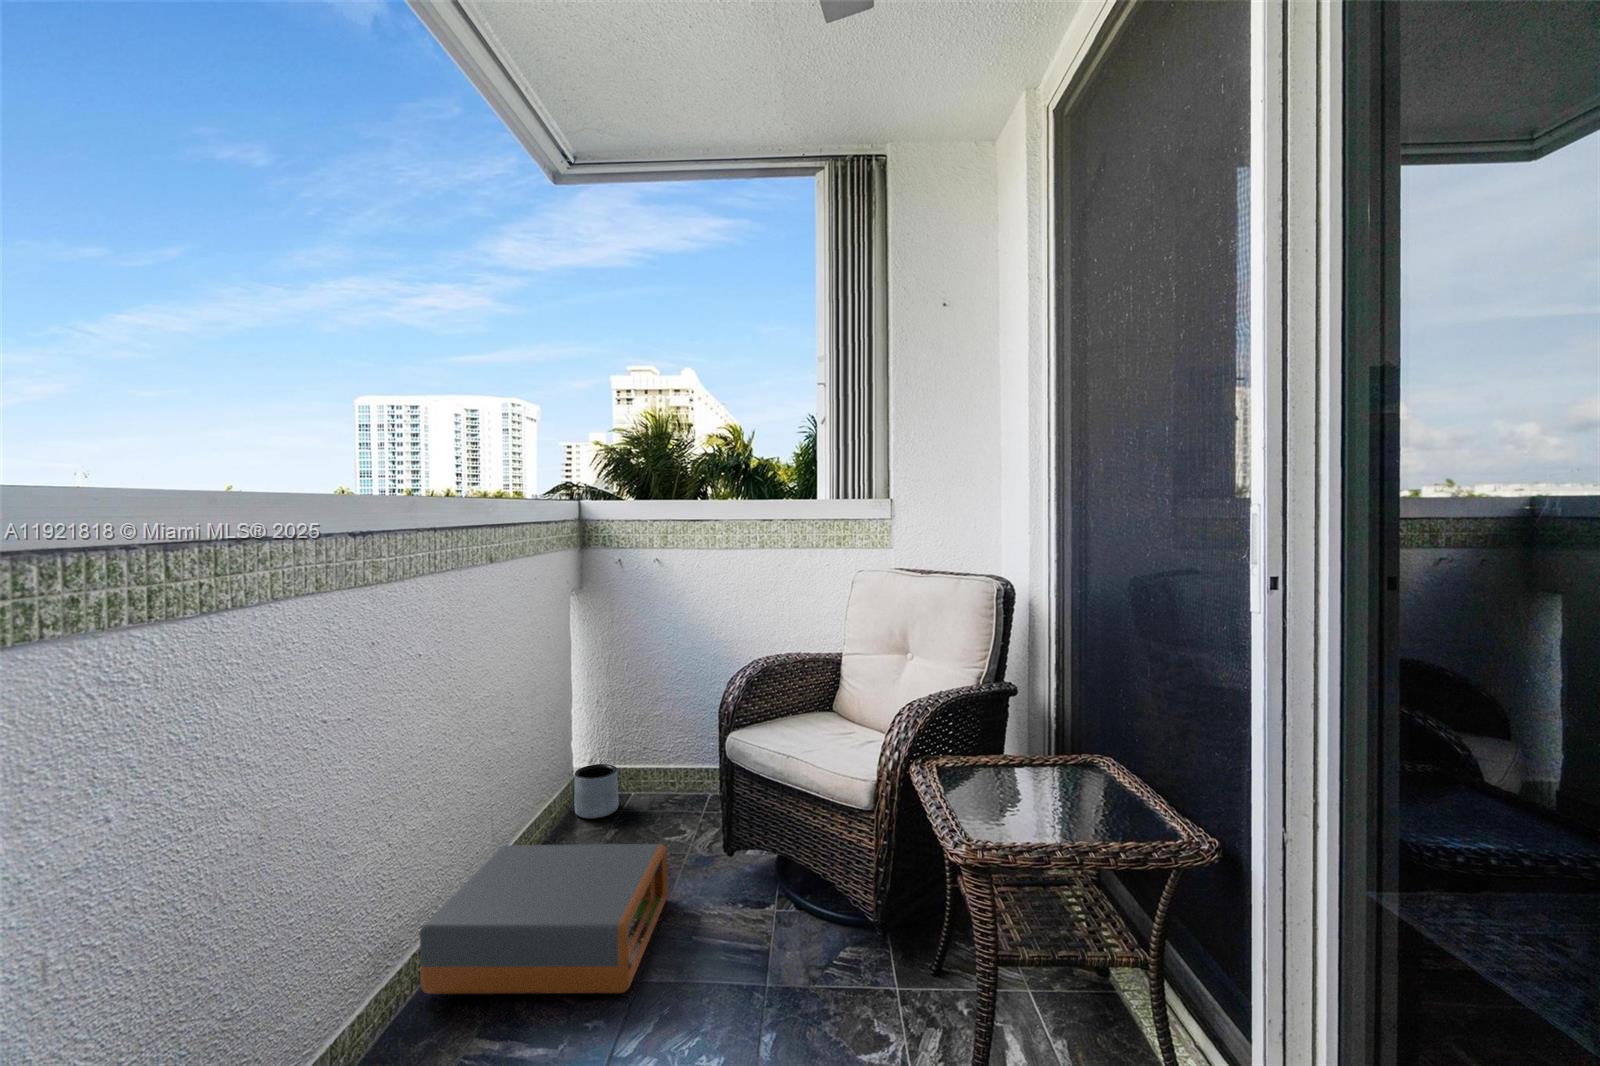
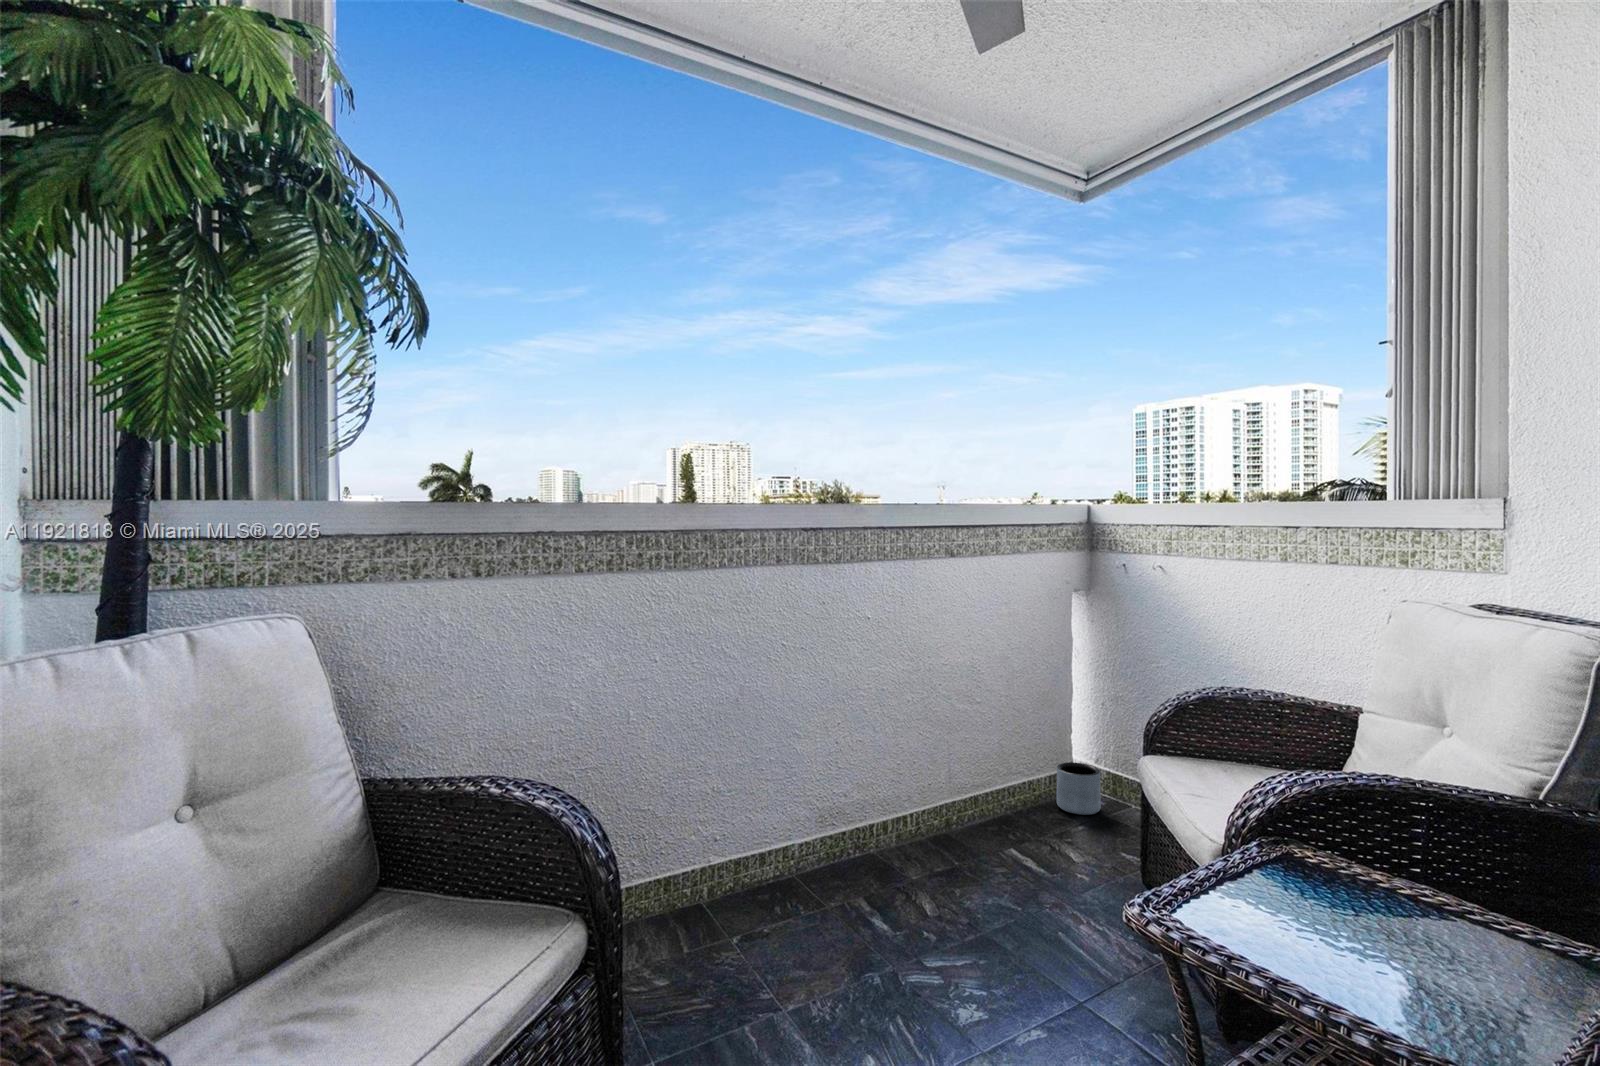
storage box: present [420,844,668,994] -> none [850,792,1062,932]

